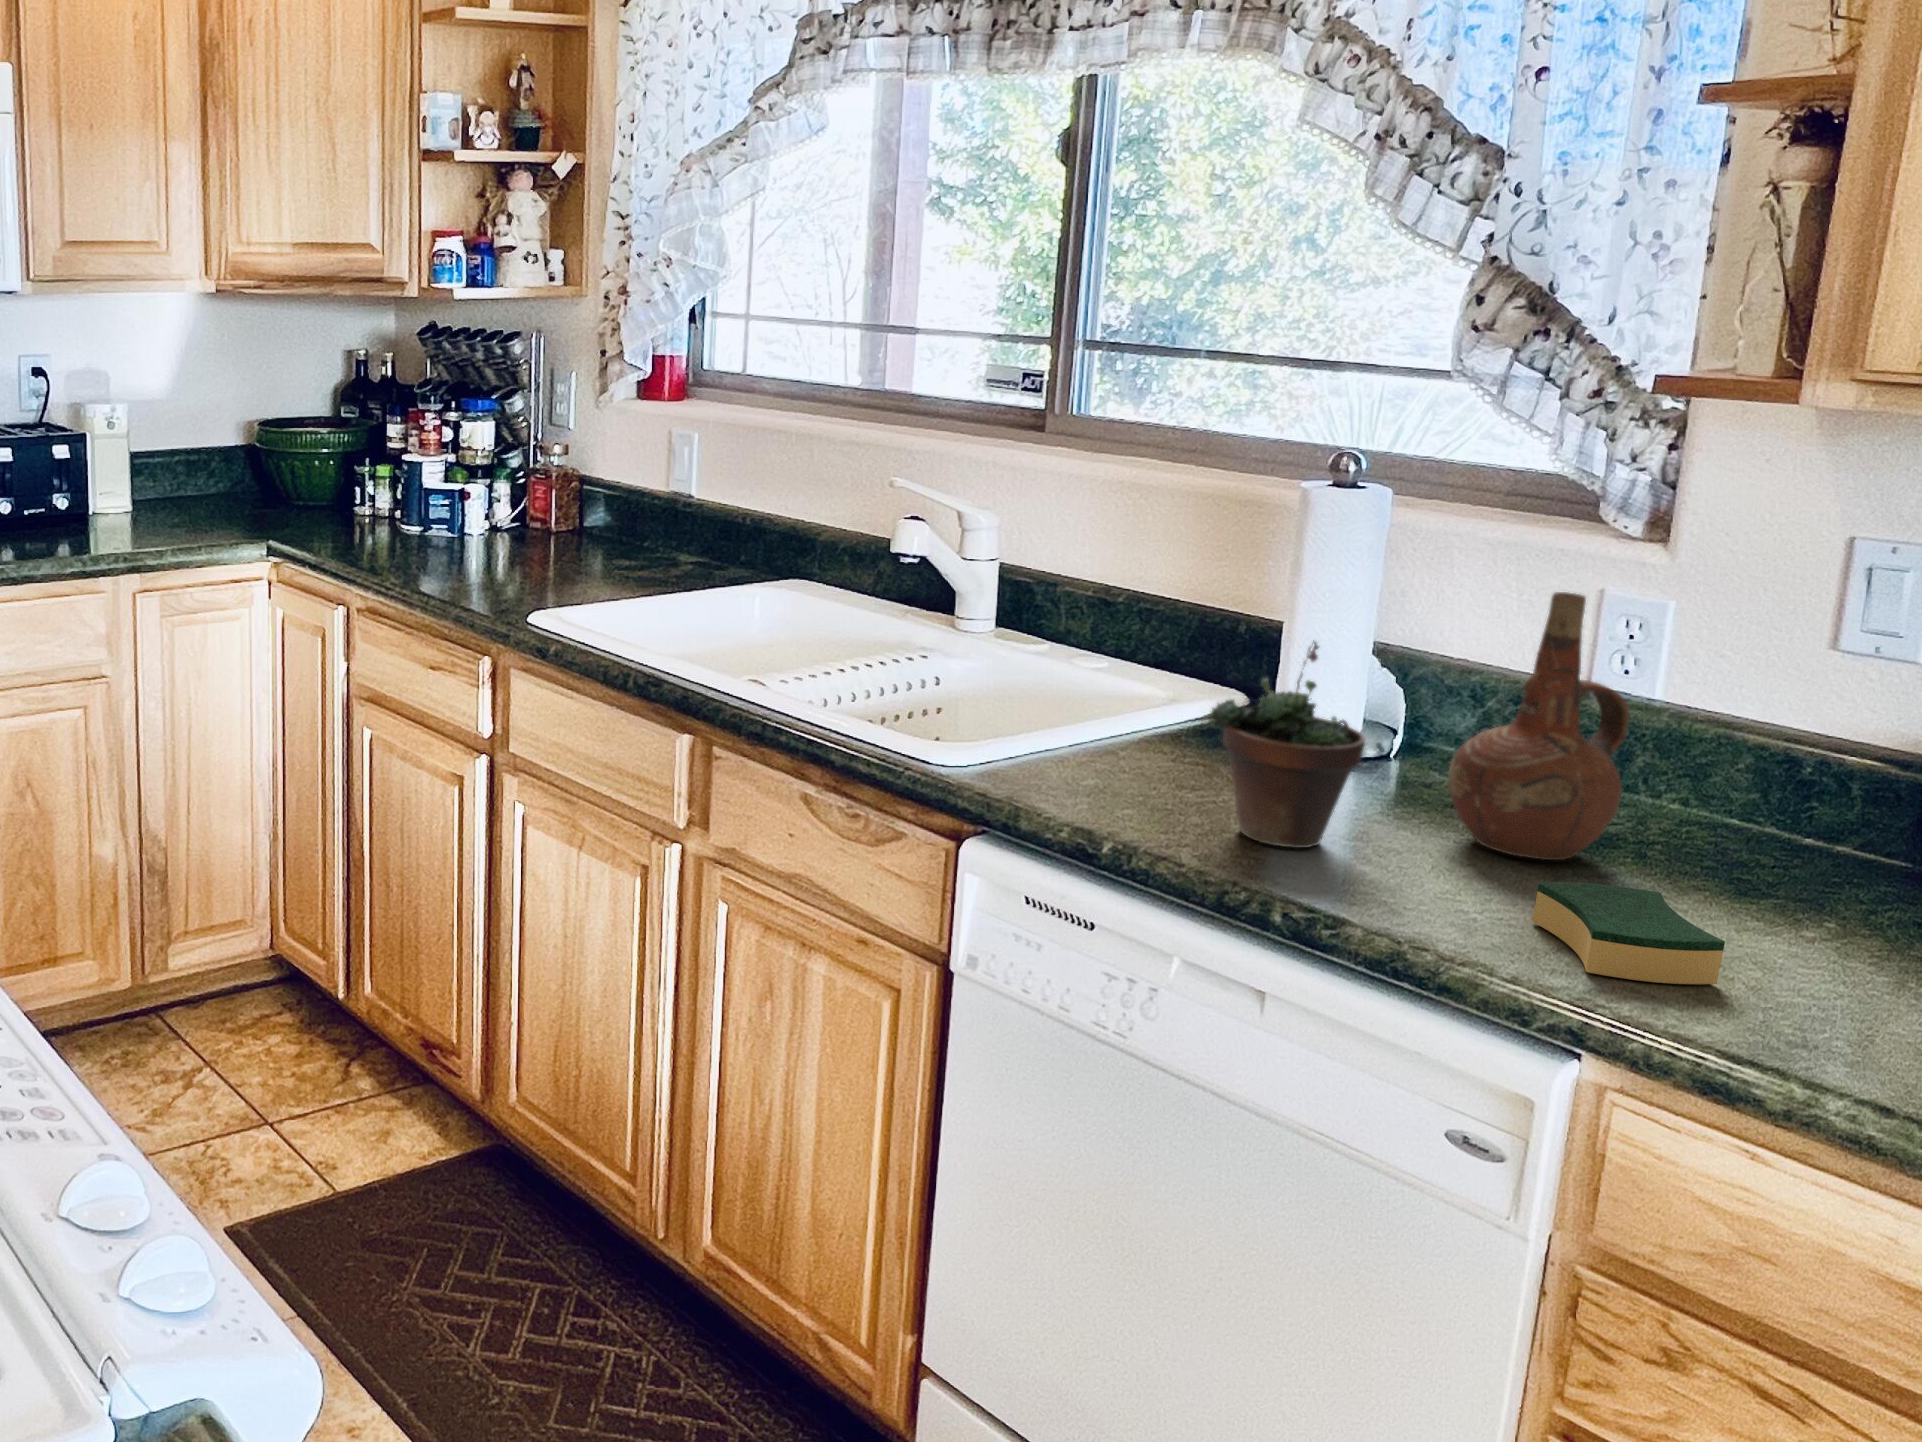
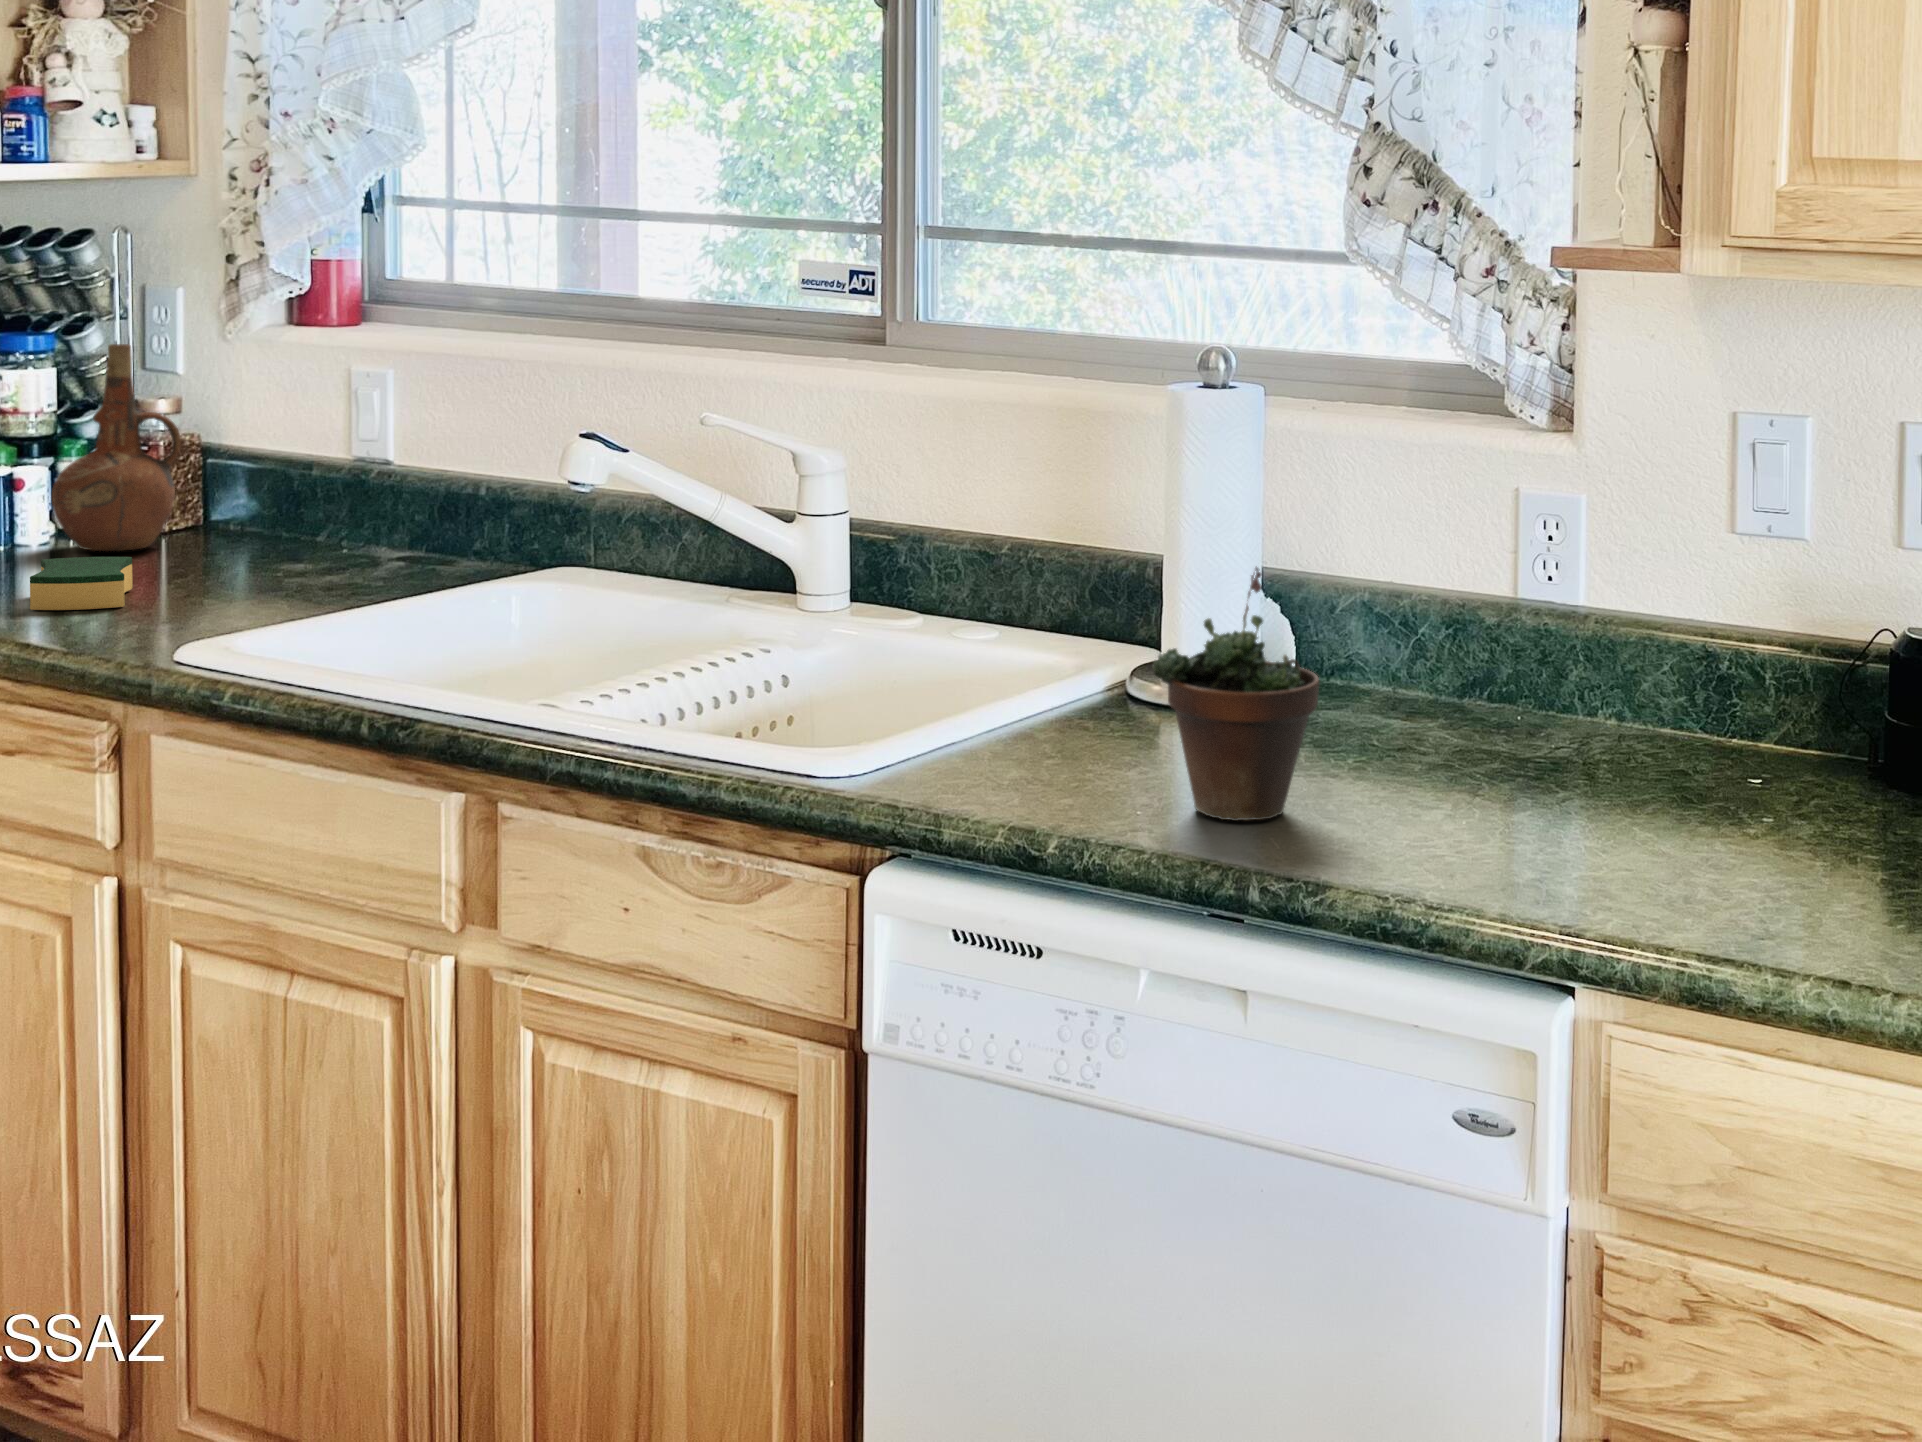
ceramic pitcher: present [1448,592,1629,860] -> present [52,344,181,551]
sponge: present [1533,882,1725,984] -> present [30,557,132,610]

